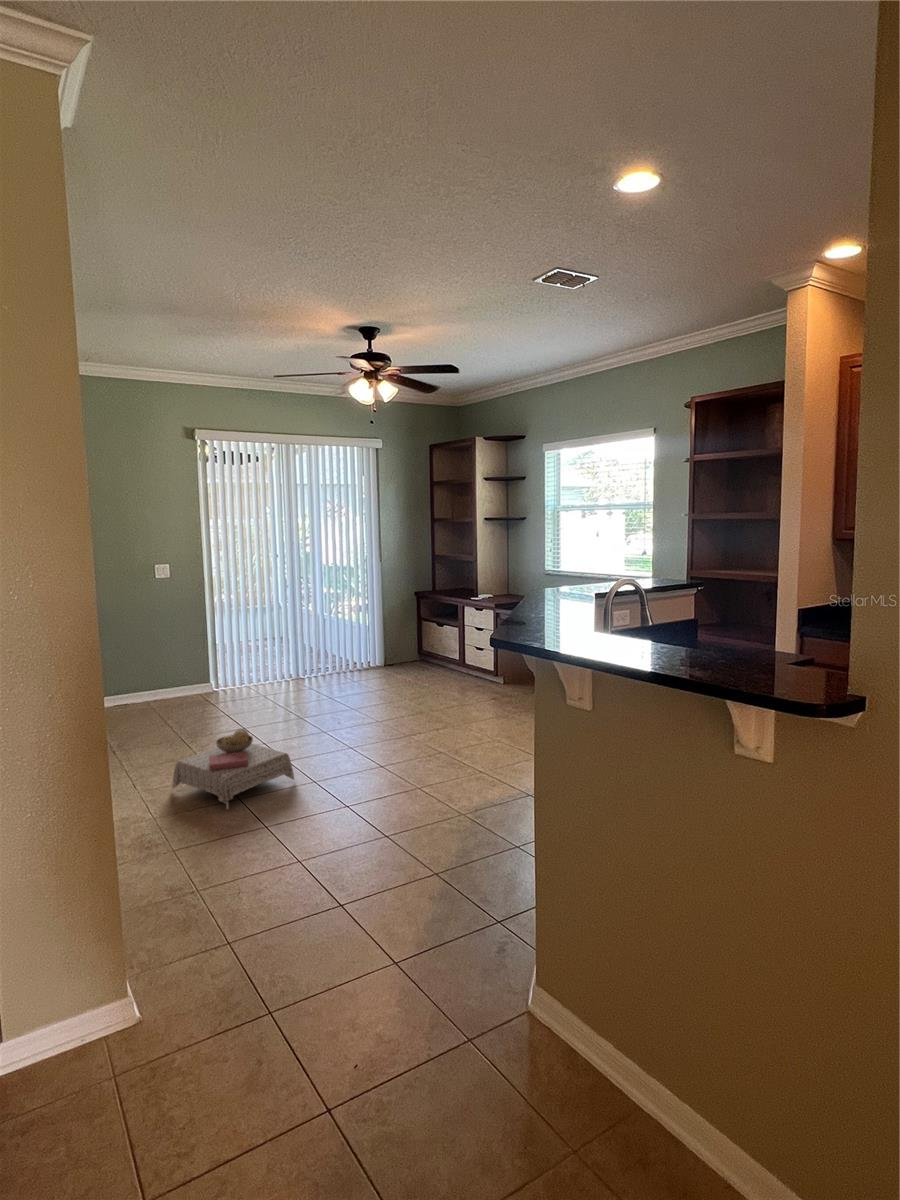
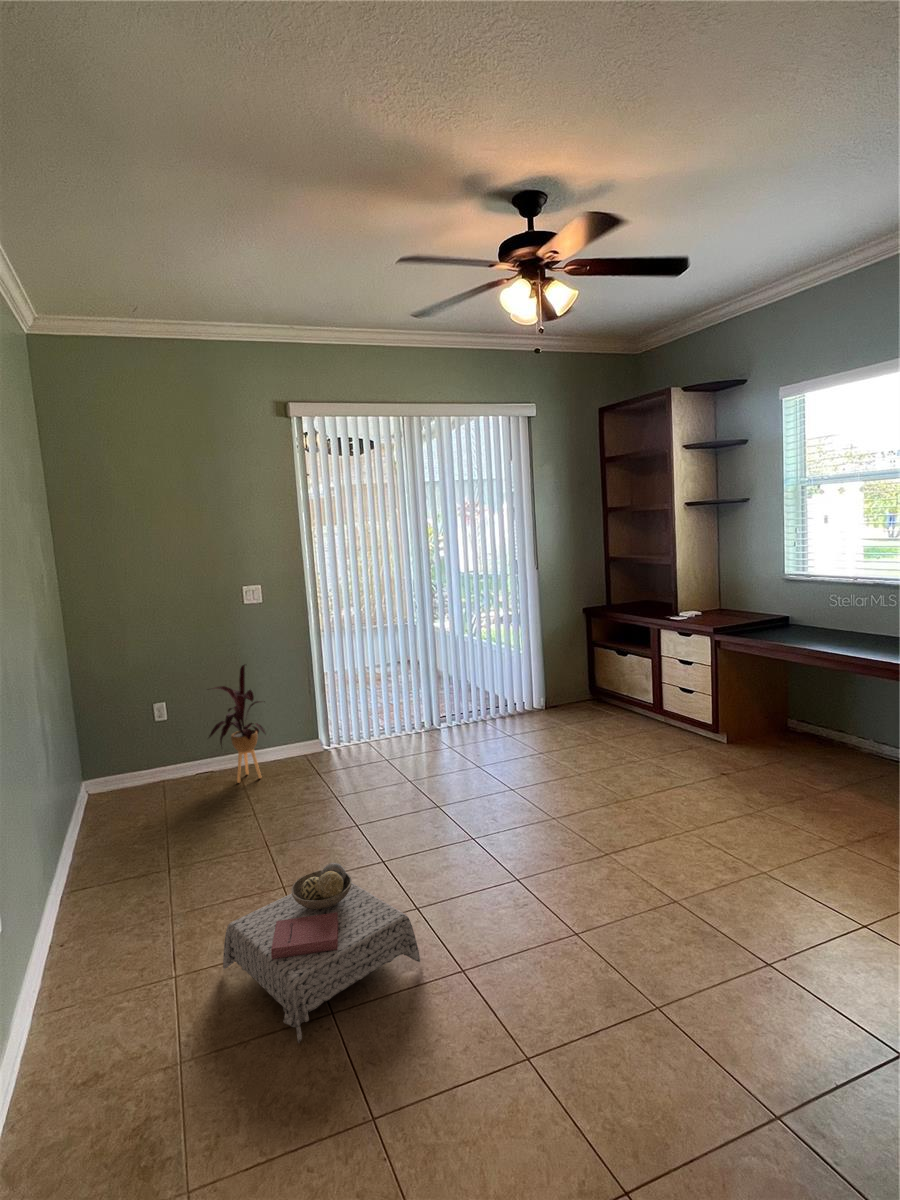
house plant: none [124,622,172,711] -> present [209,665,265,783]

